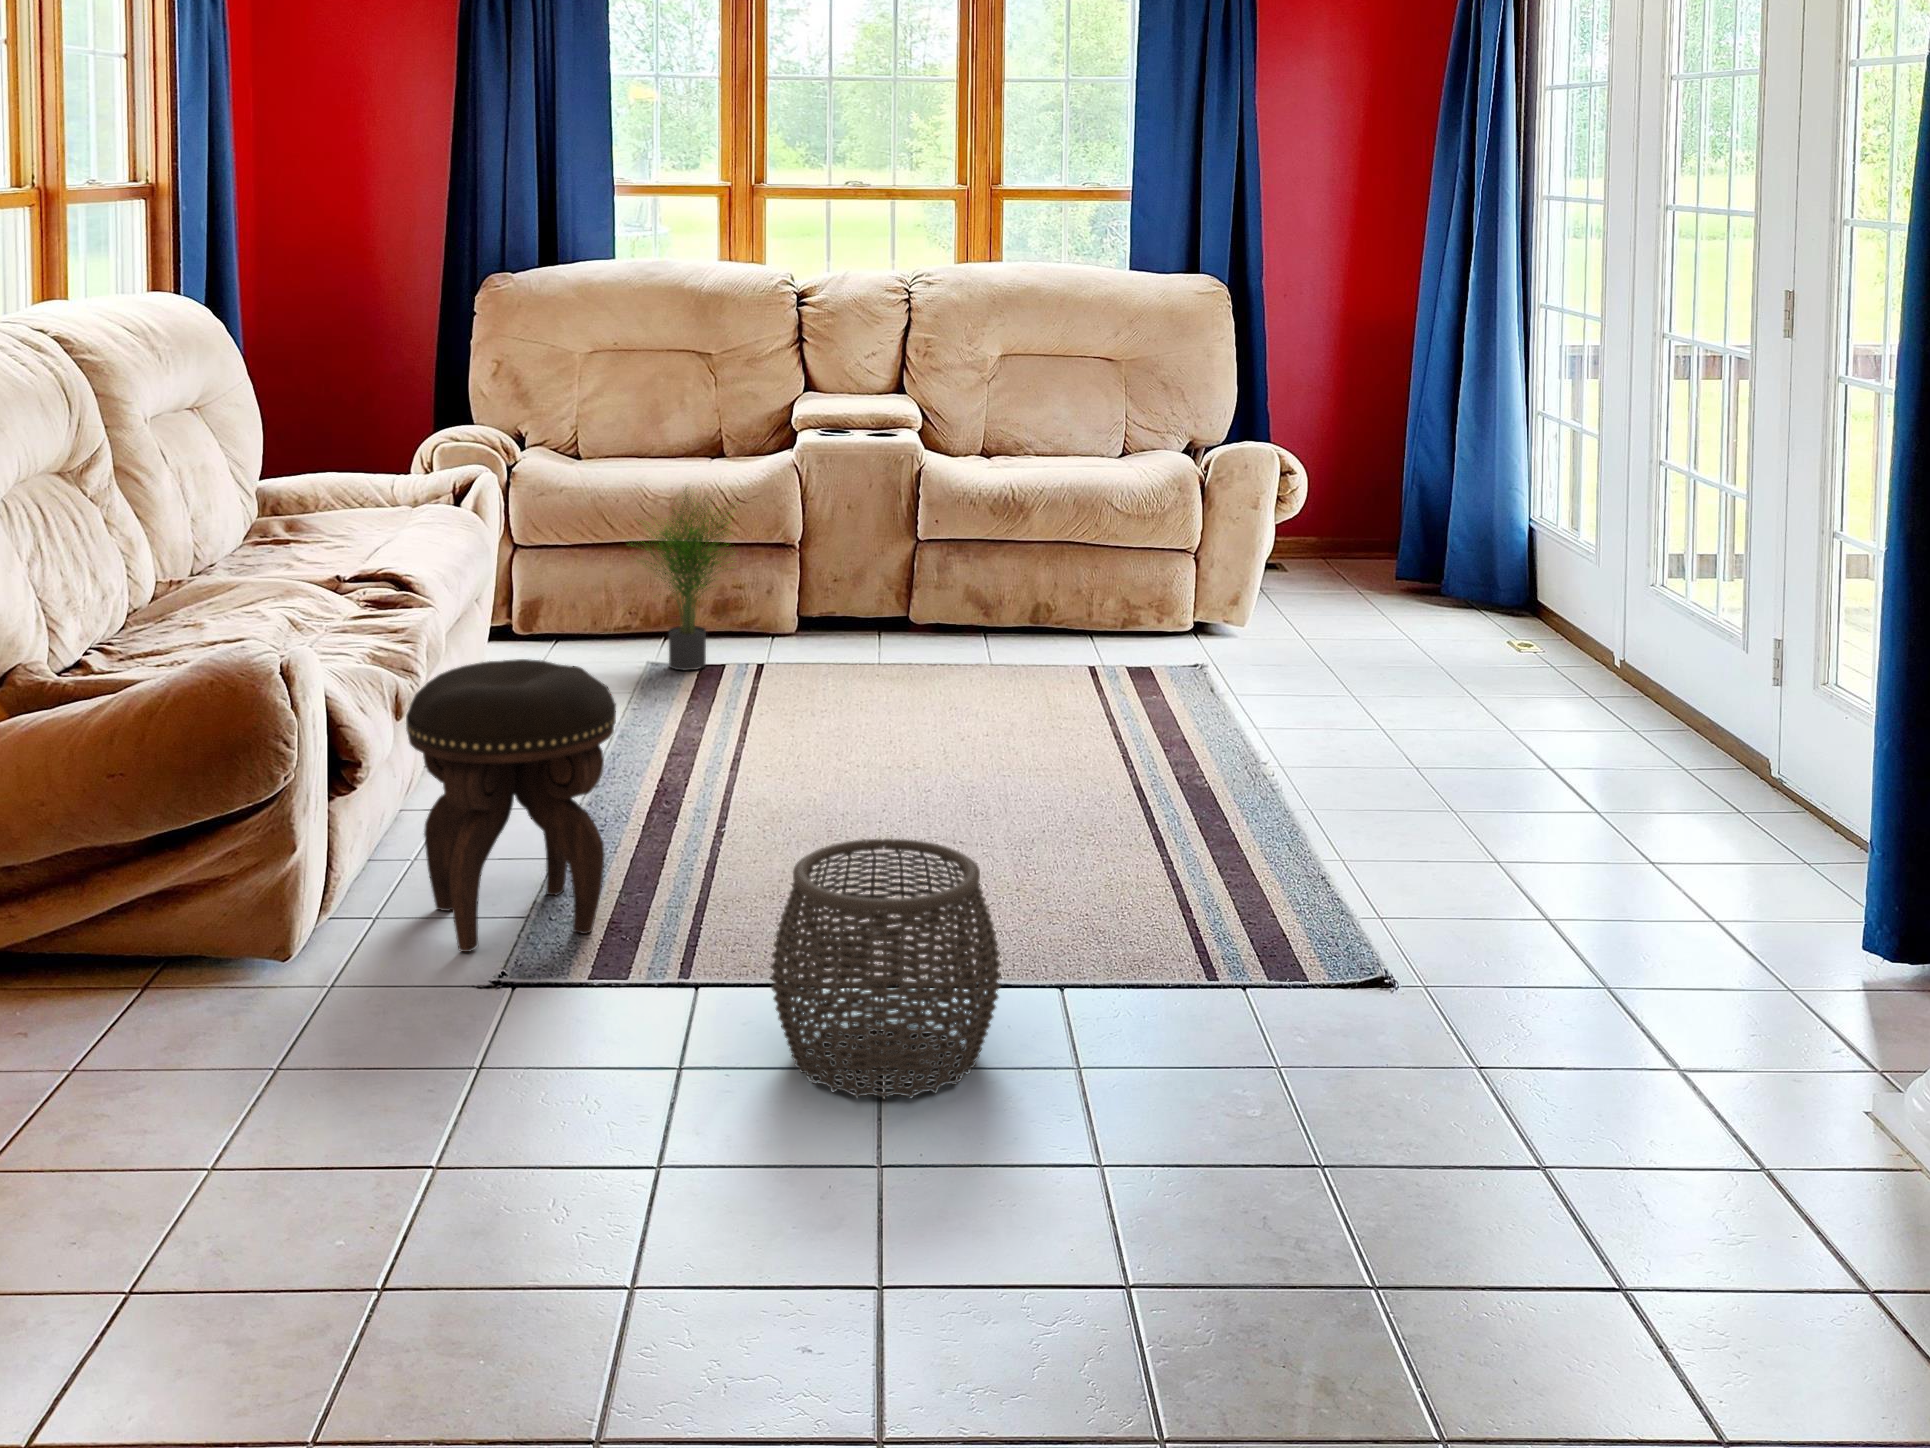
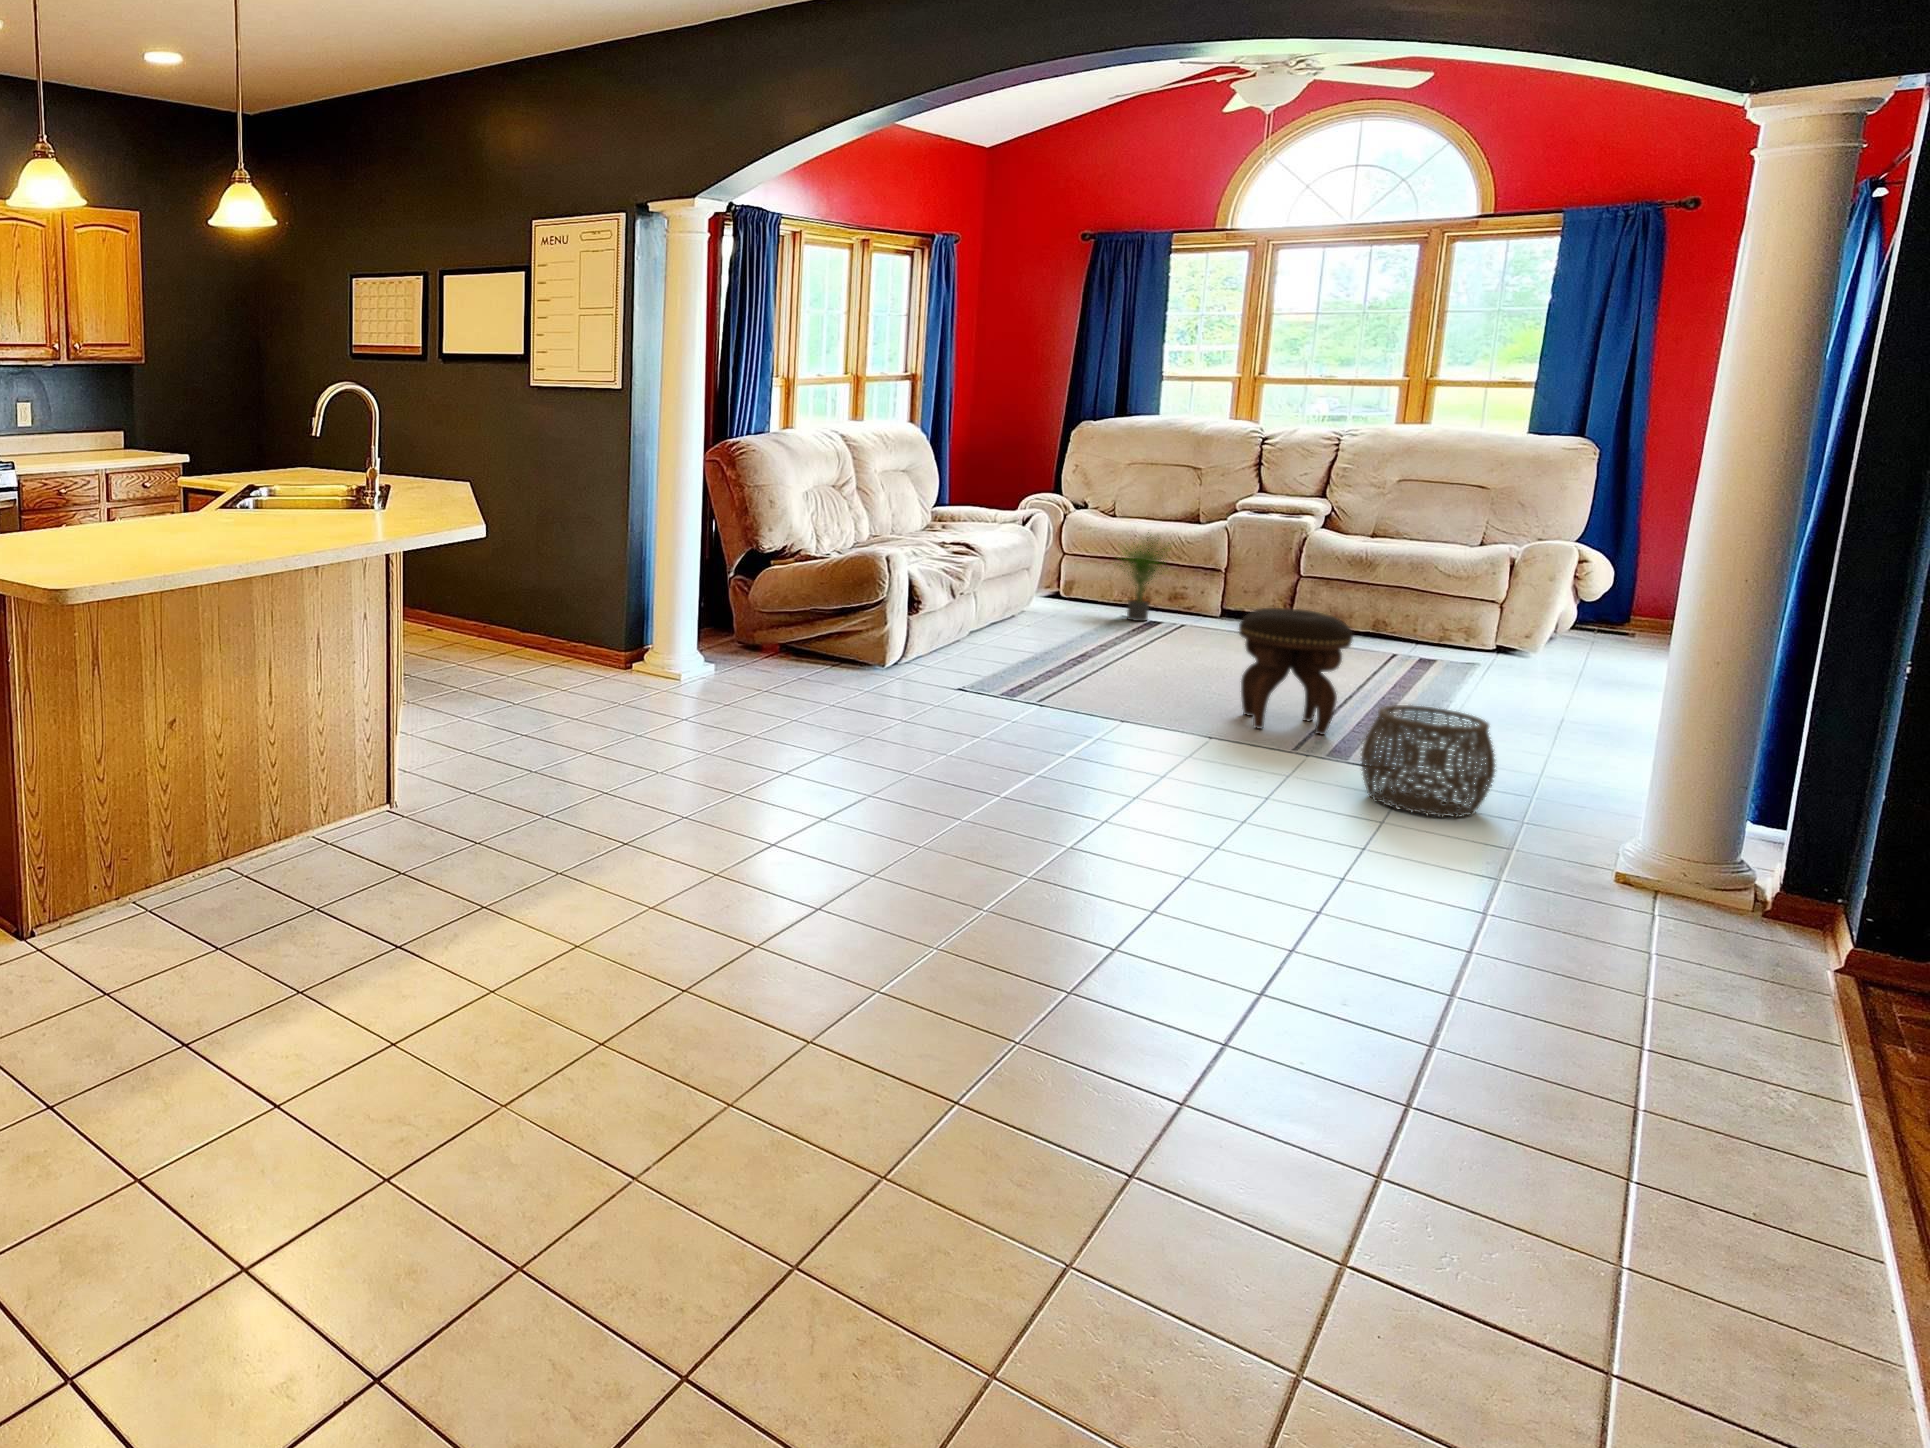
footstool: present [406,659,616,952] -> present [1239,608,1353,735]
woven basket: present [771,838,1001,1100] -> present [1361,705,1496,817]

